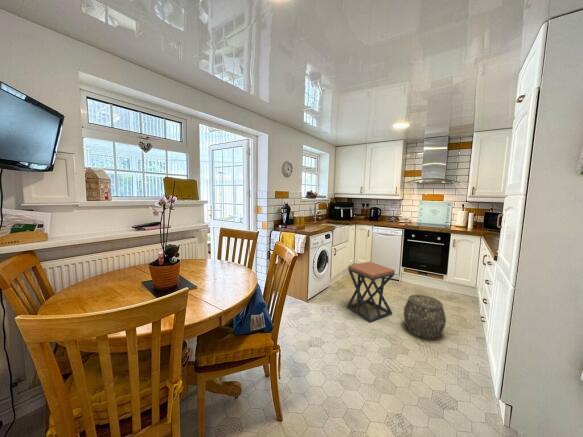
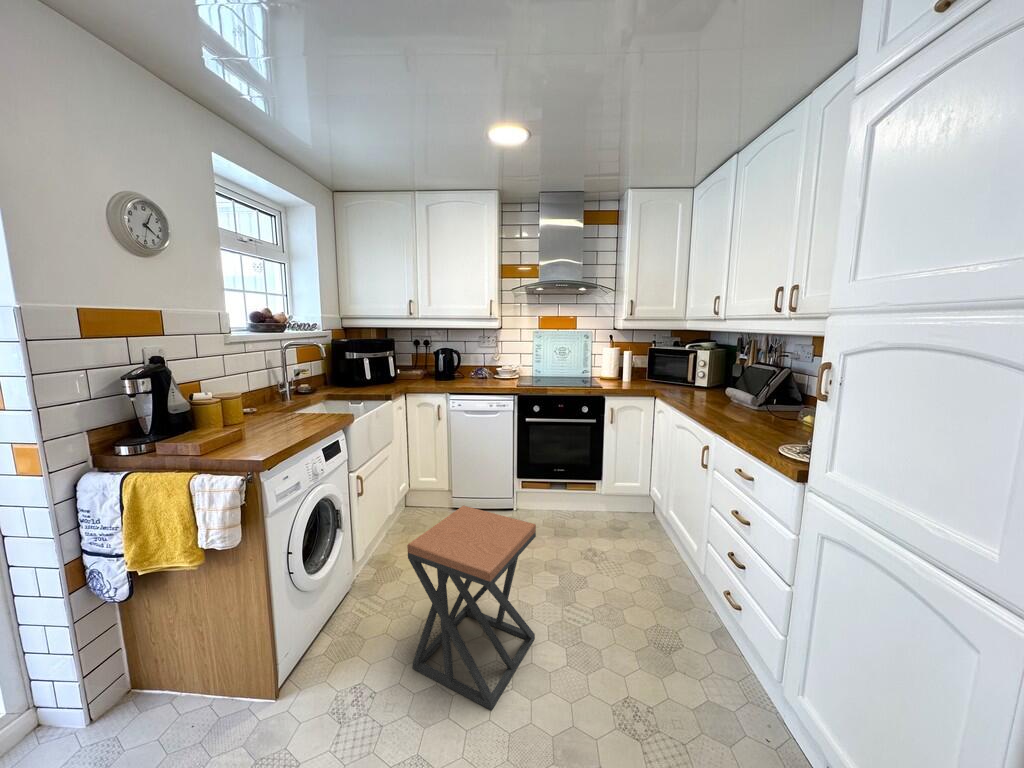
woven basket: present [404,294,446,338] -> none [571,573,672,705]

